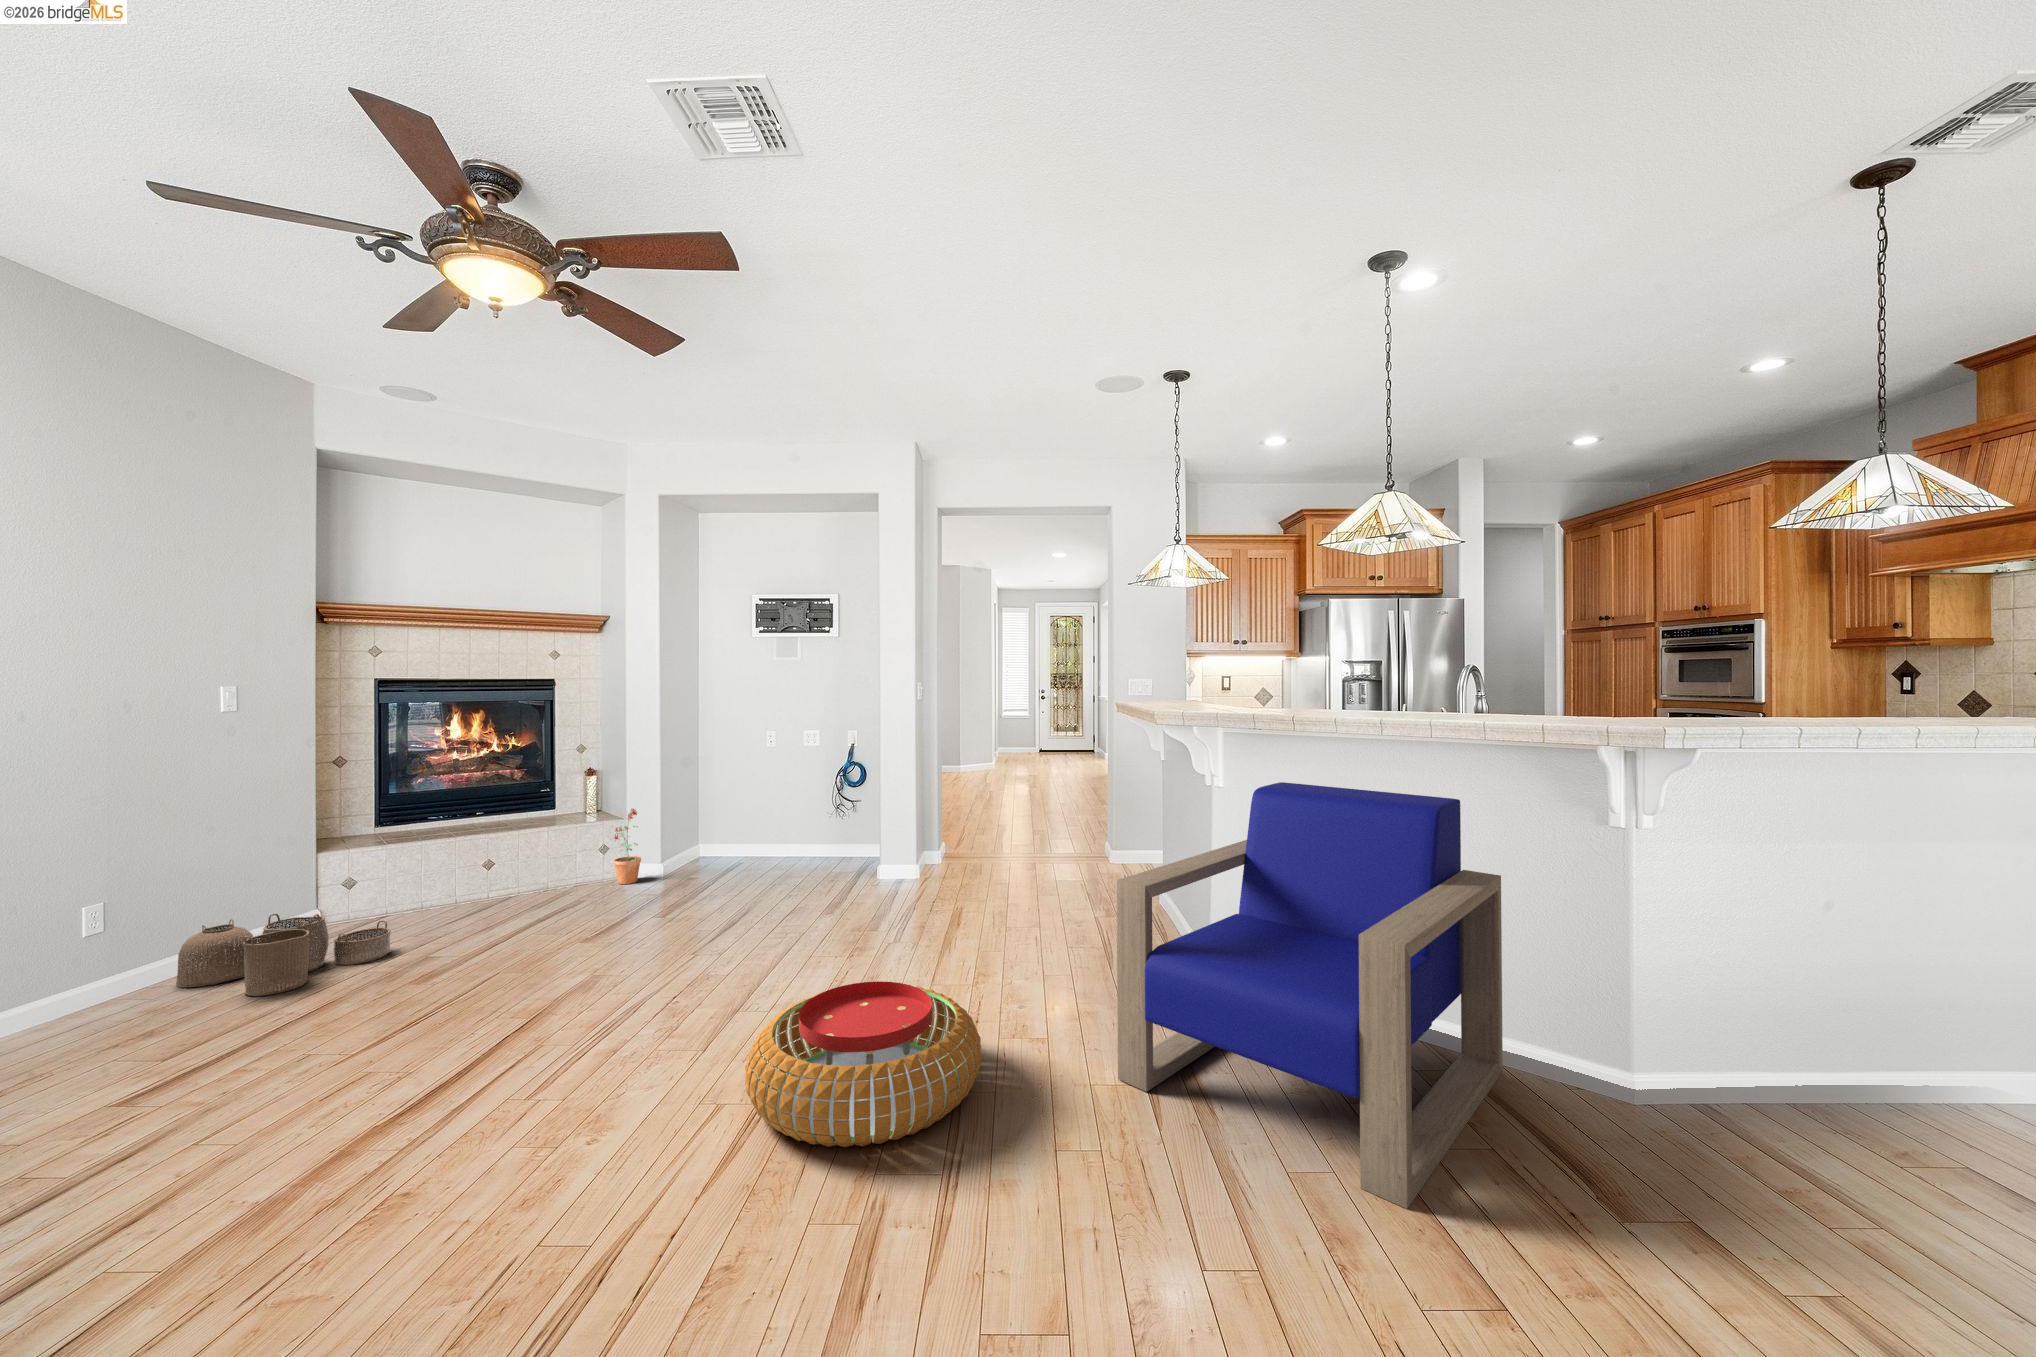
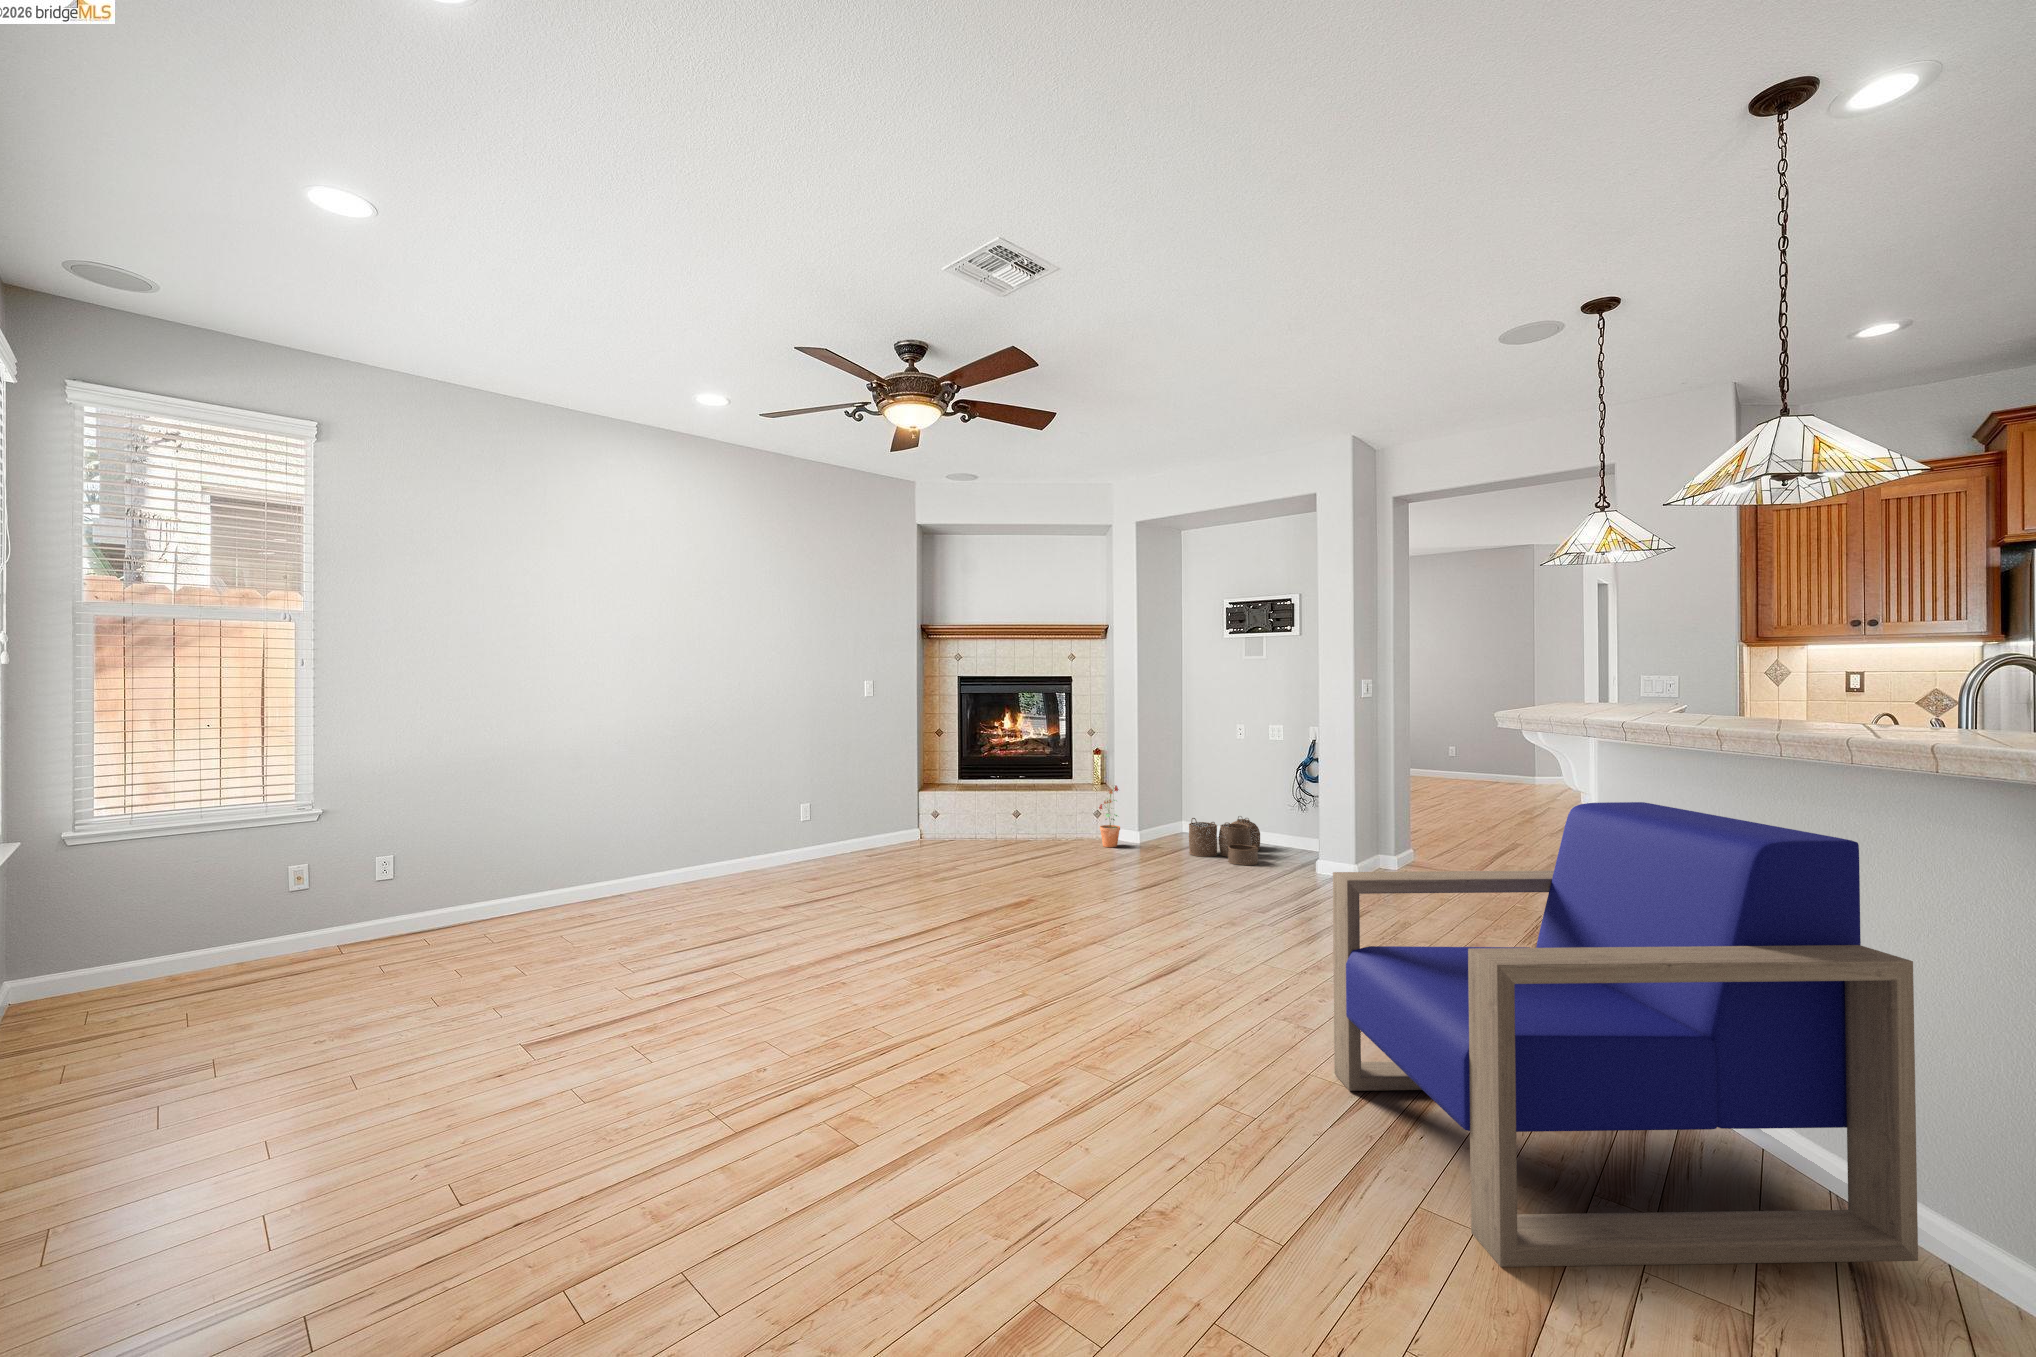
woven basket: present [176,914,391,996] -> present [1189,816,1260,865]
pouf: present [745,981,981,1148] -> none [1029,926,1221,1044]

